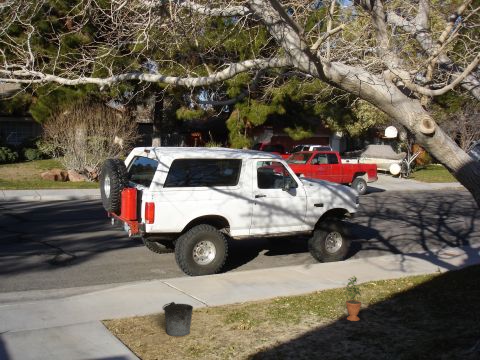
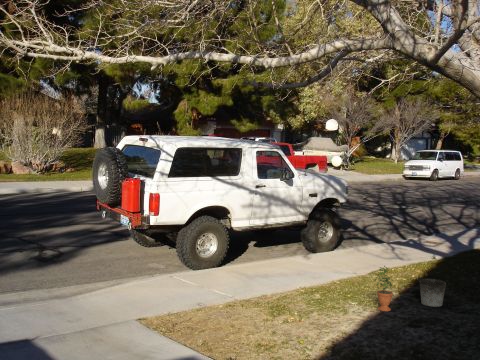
bucket: present [163,302,193,336] -> present [418,277,446,307]

